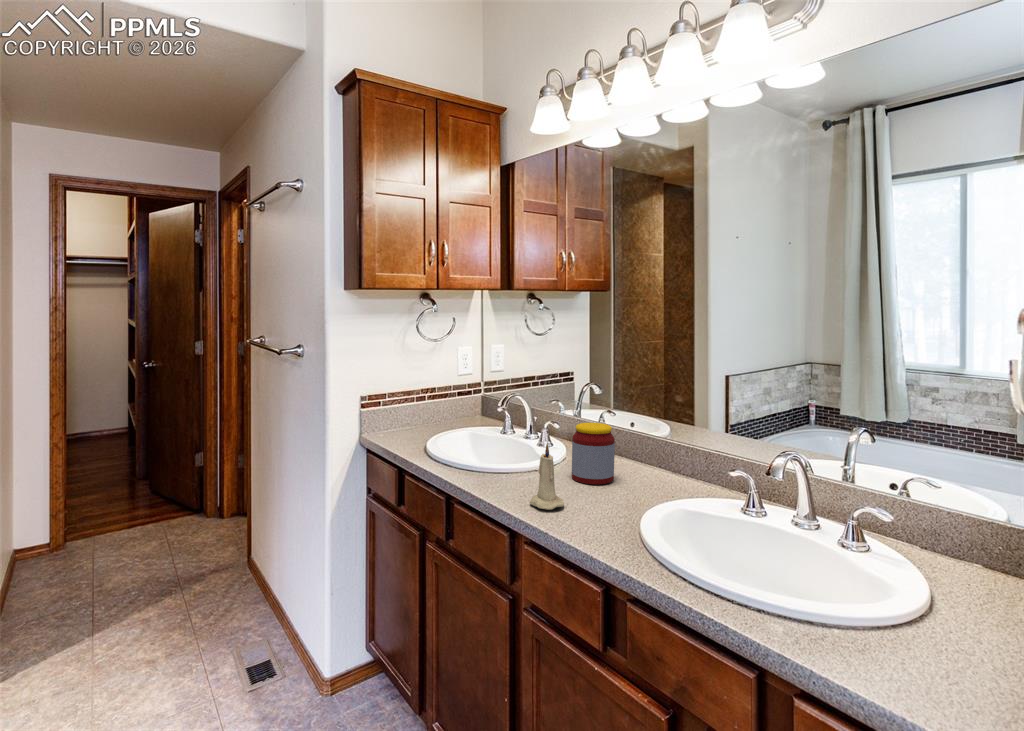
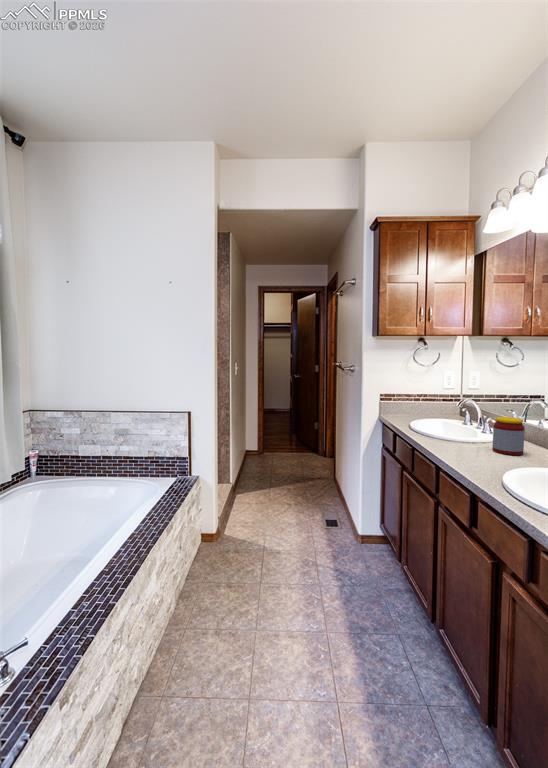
candle: present [529,443,564,510] -> none [450,421,471,458]

